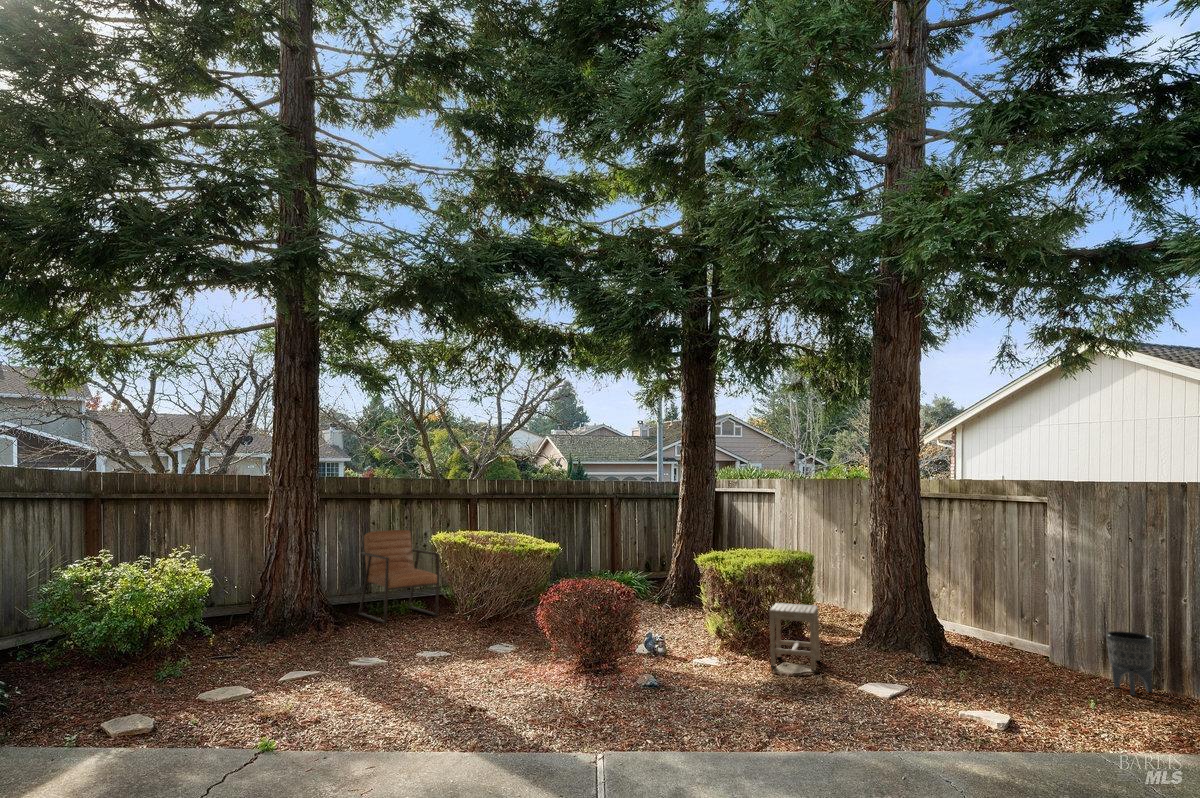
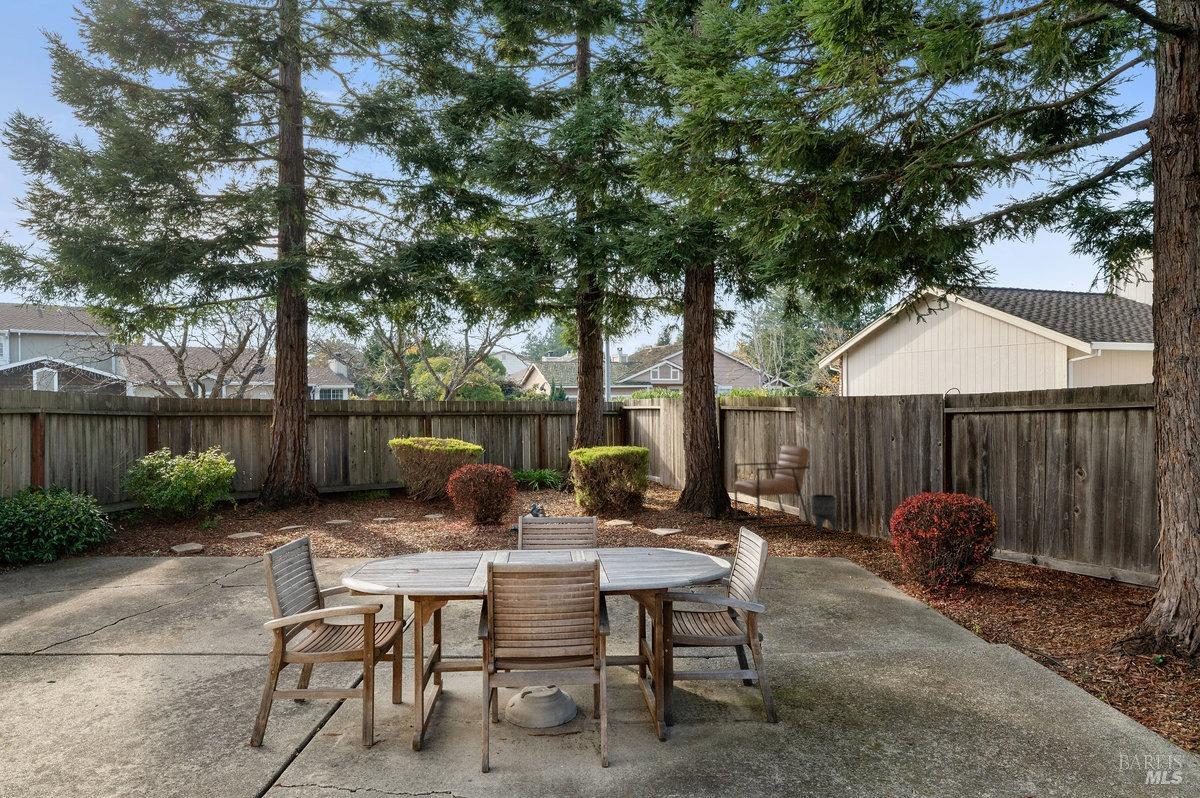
chair: present [359,530,439,623] -> present [735,445,811,528]
stool: present [769,603,820,670] -> none [607,482,644,523]

